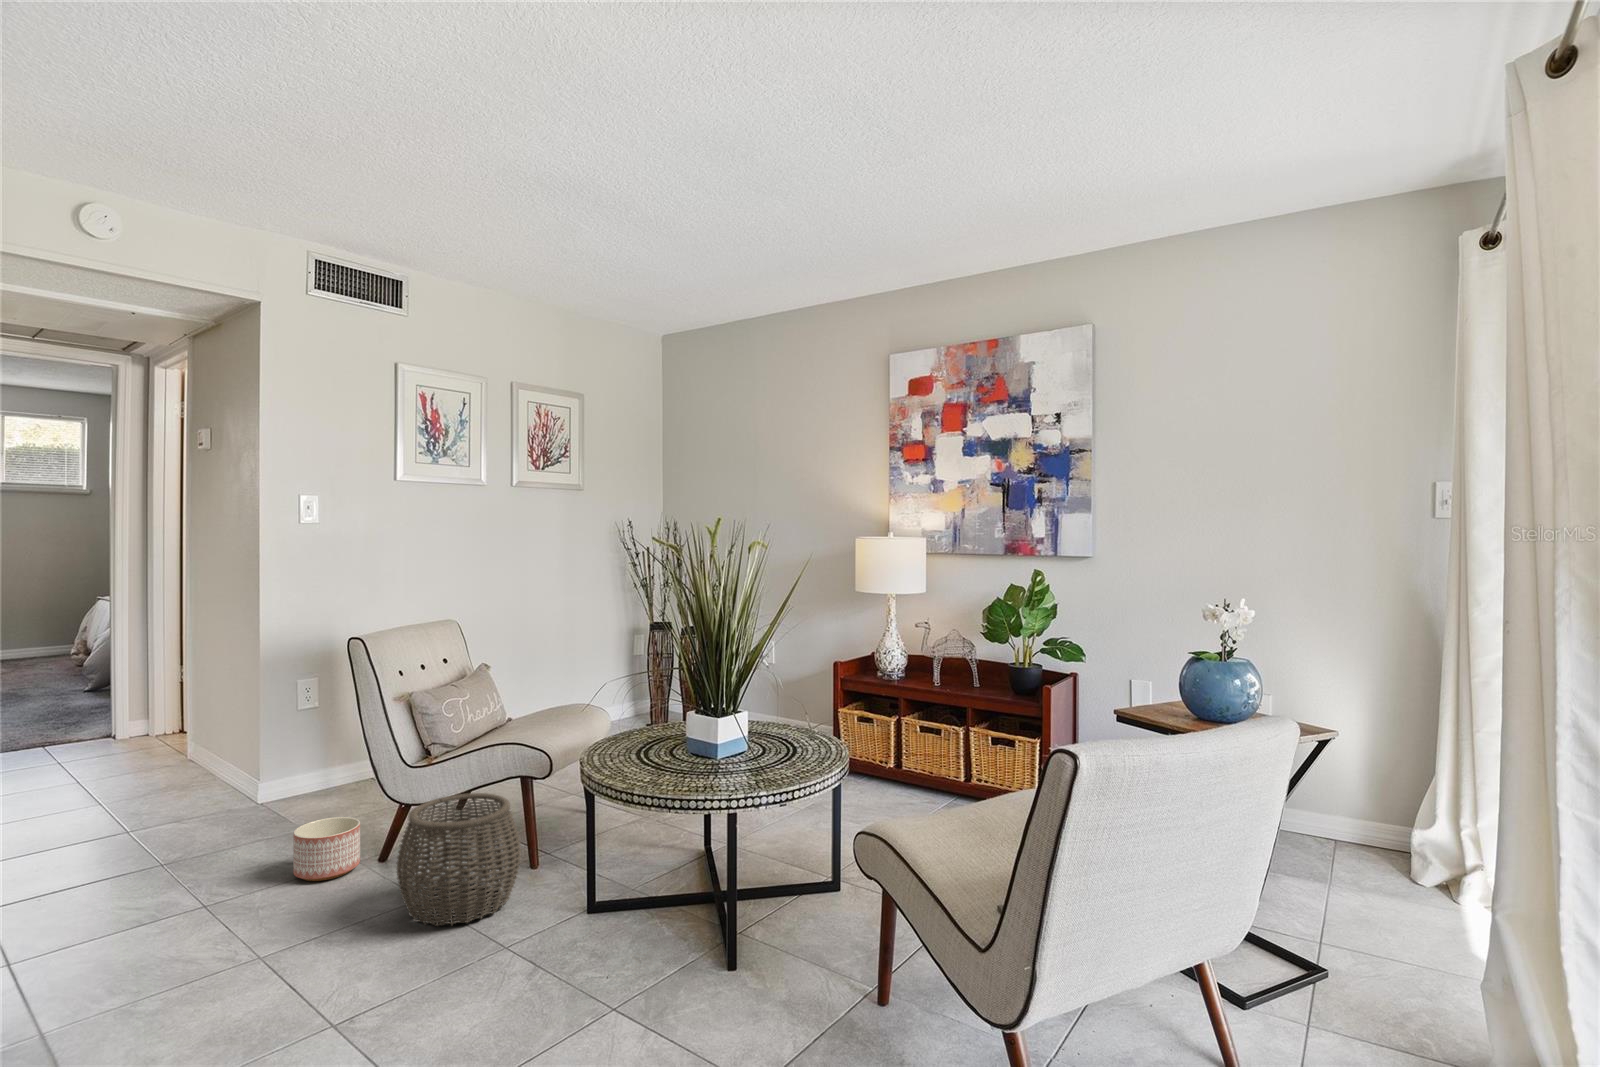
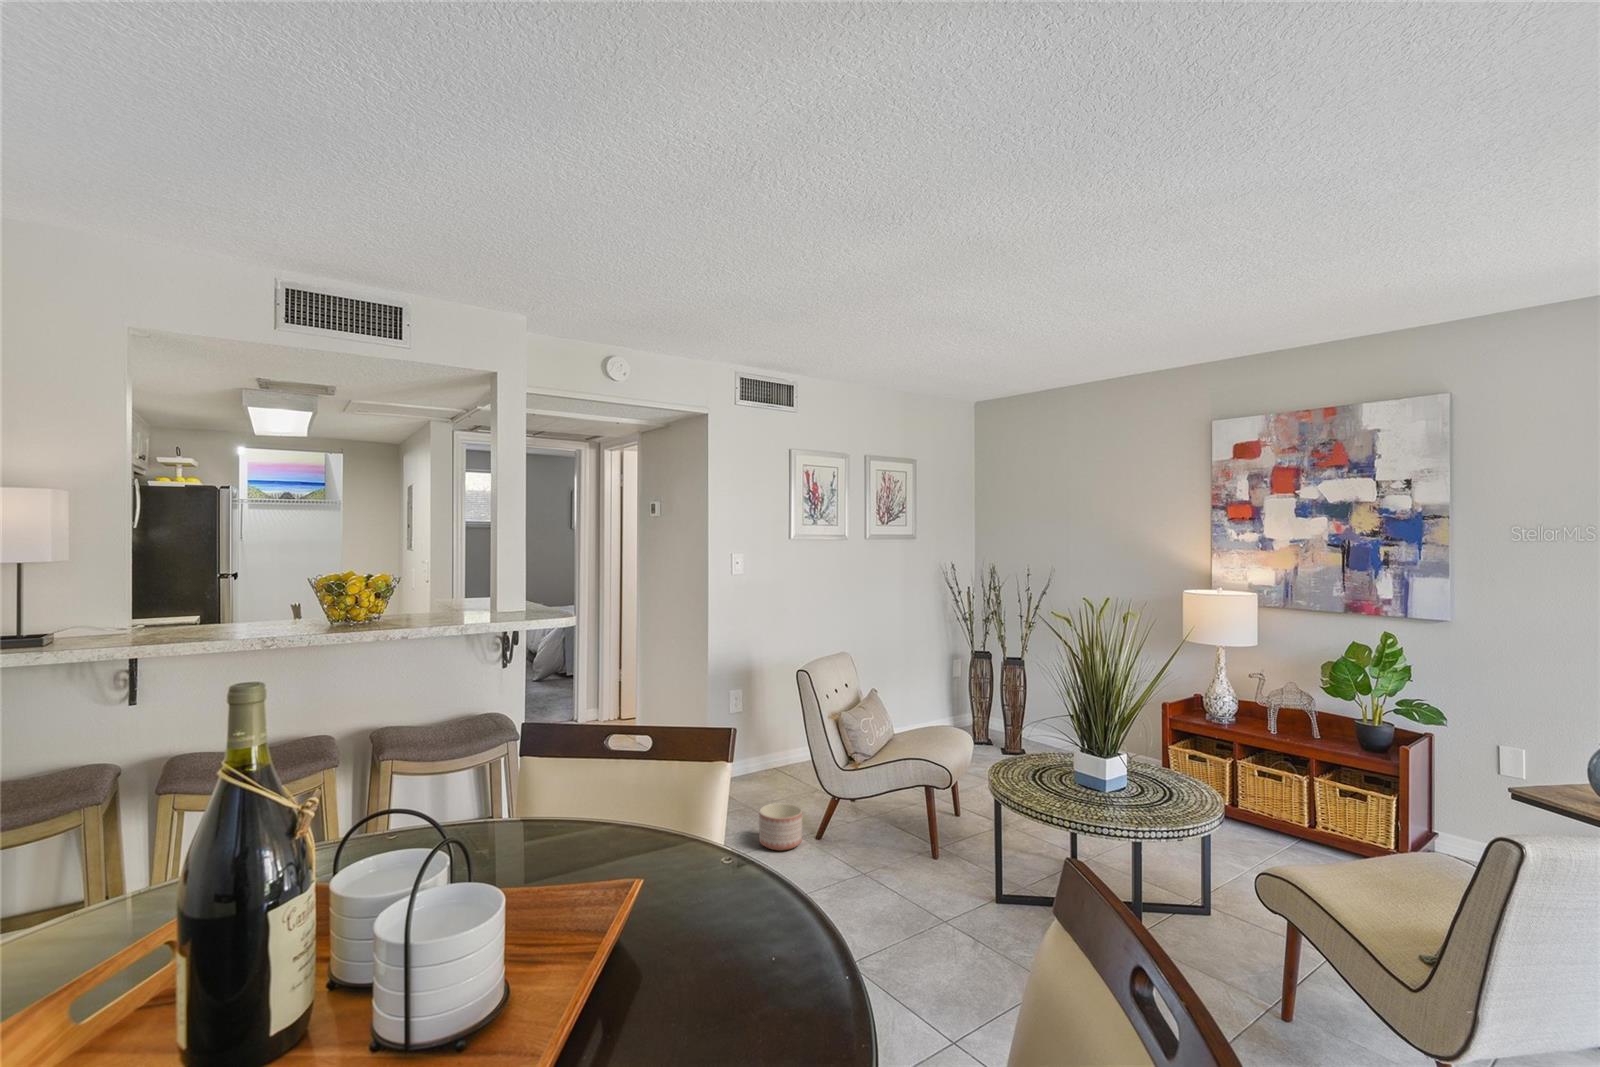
woven basket: present [397,793,521,926] -> none [847,797,937,900]

